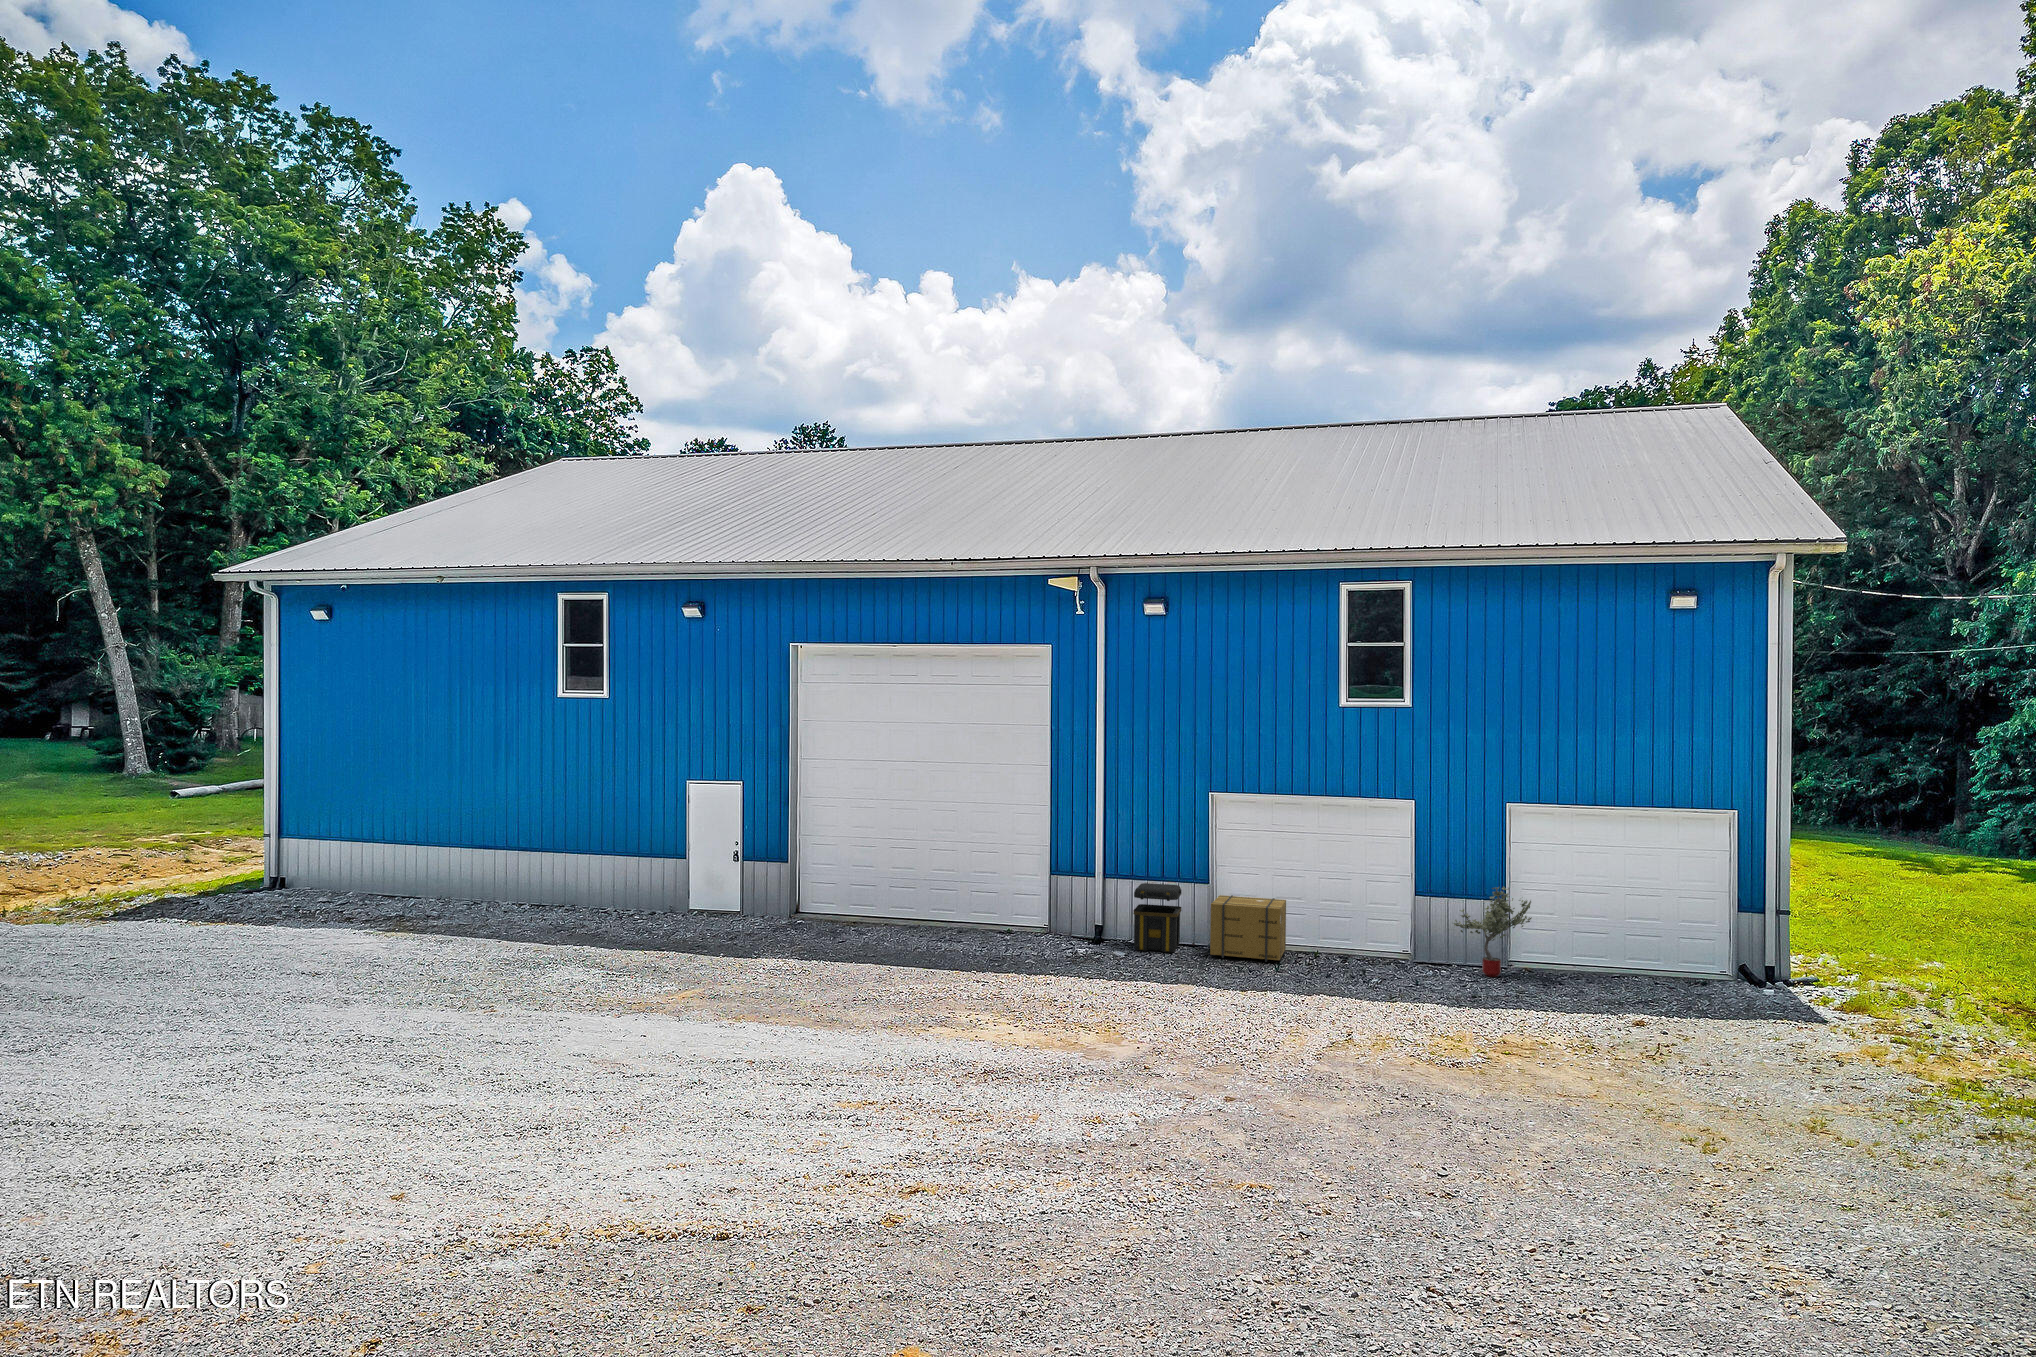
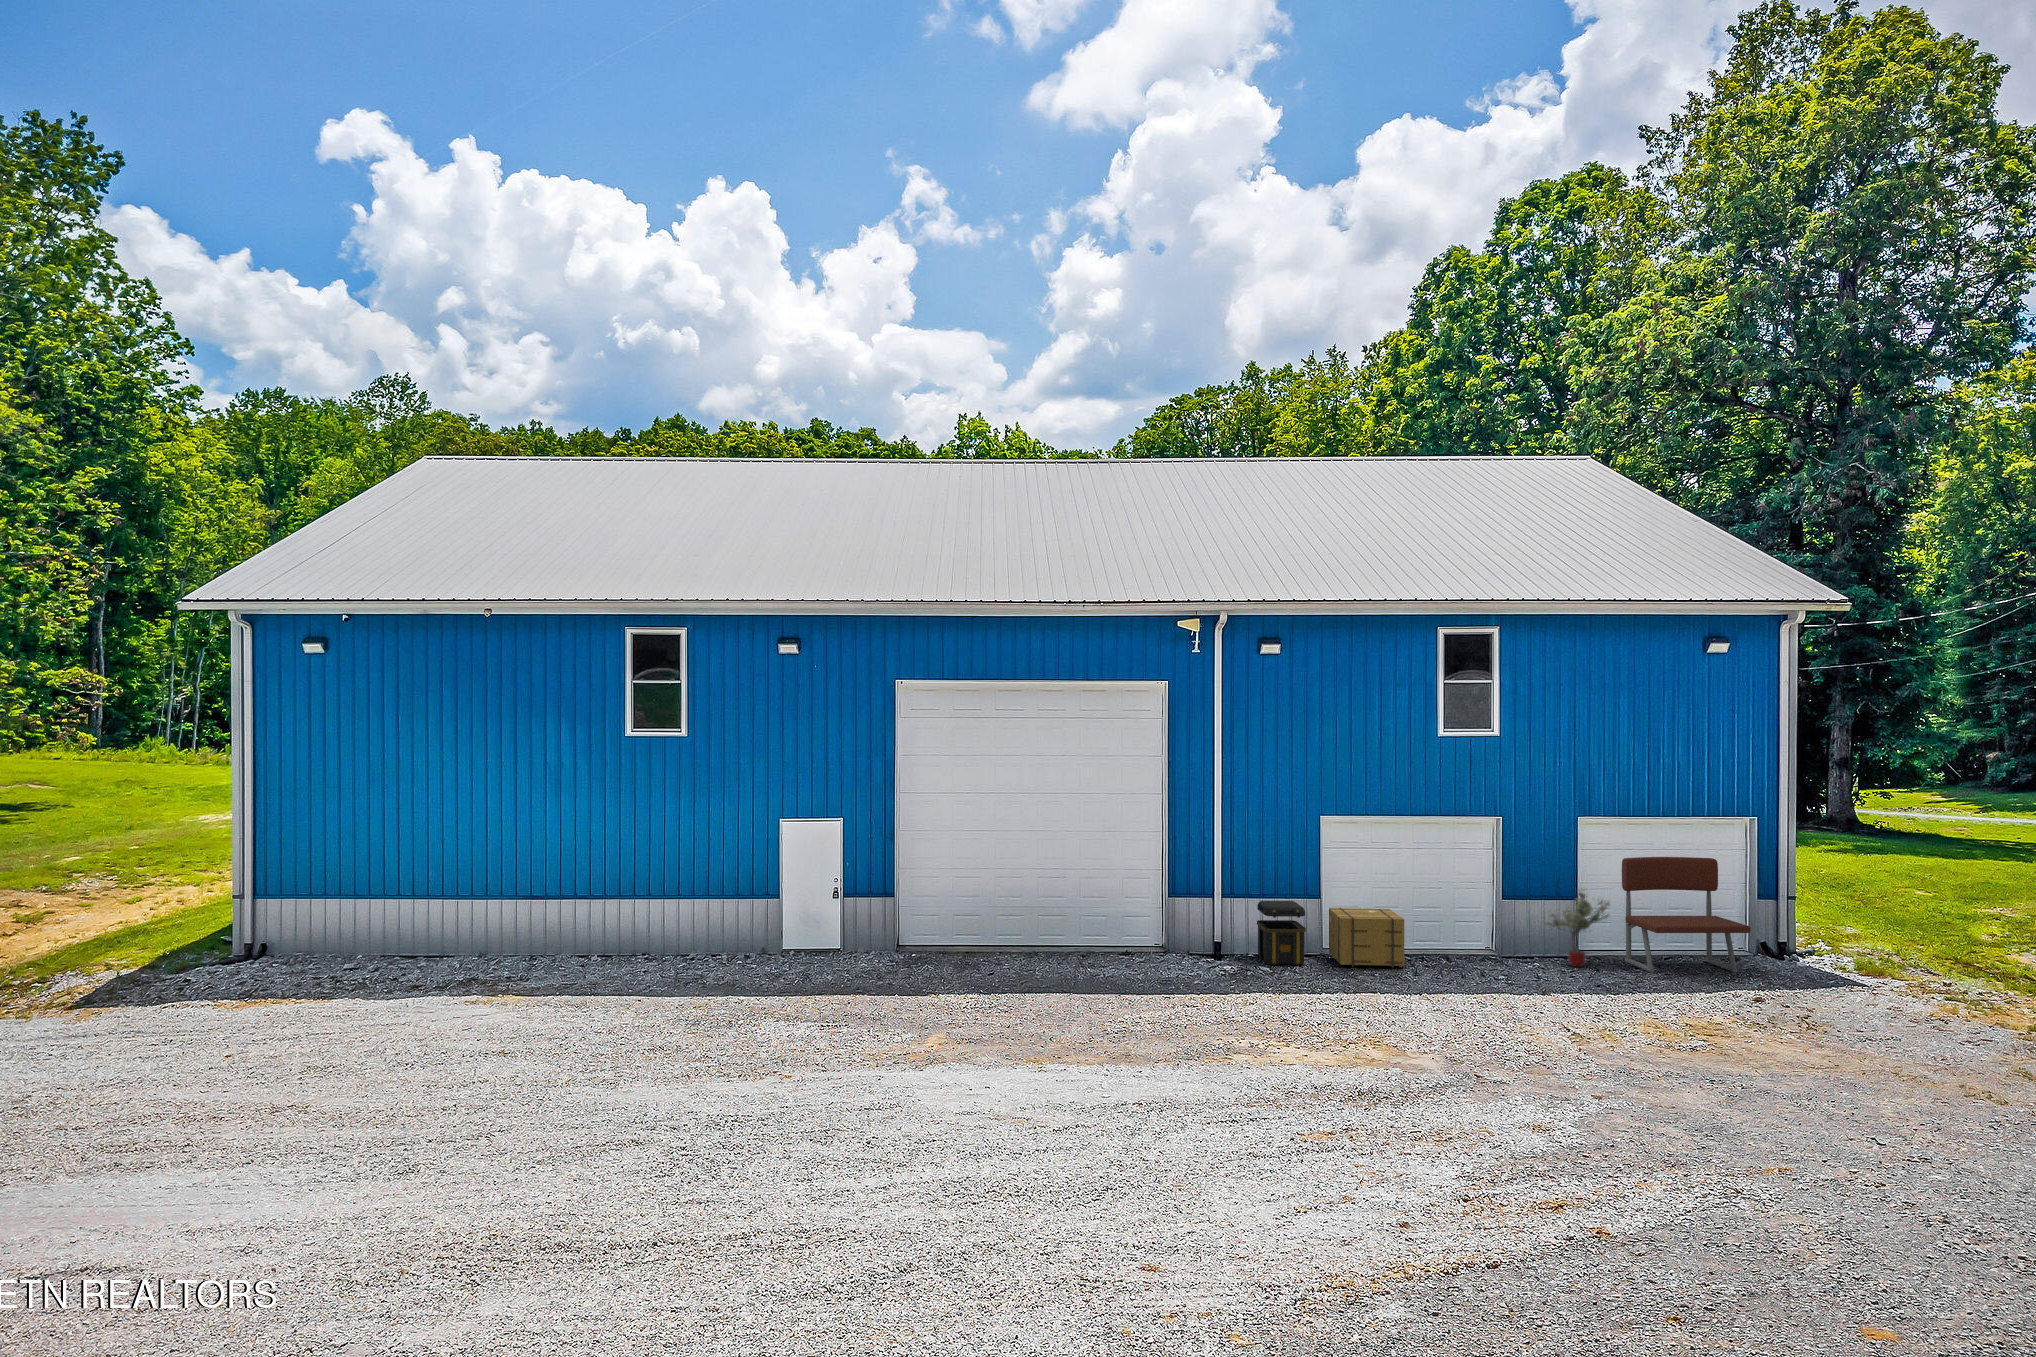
bench: none [1557,854,1696,996] -> present [1622,857,1751,973]

